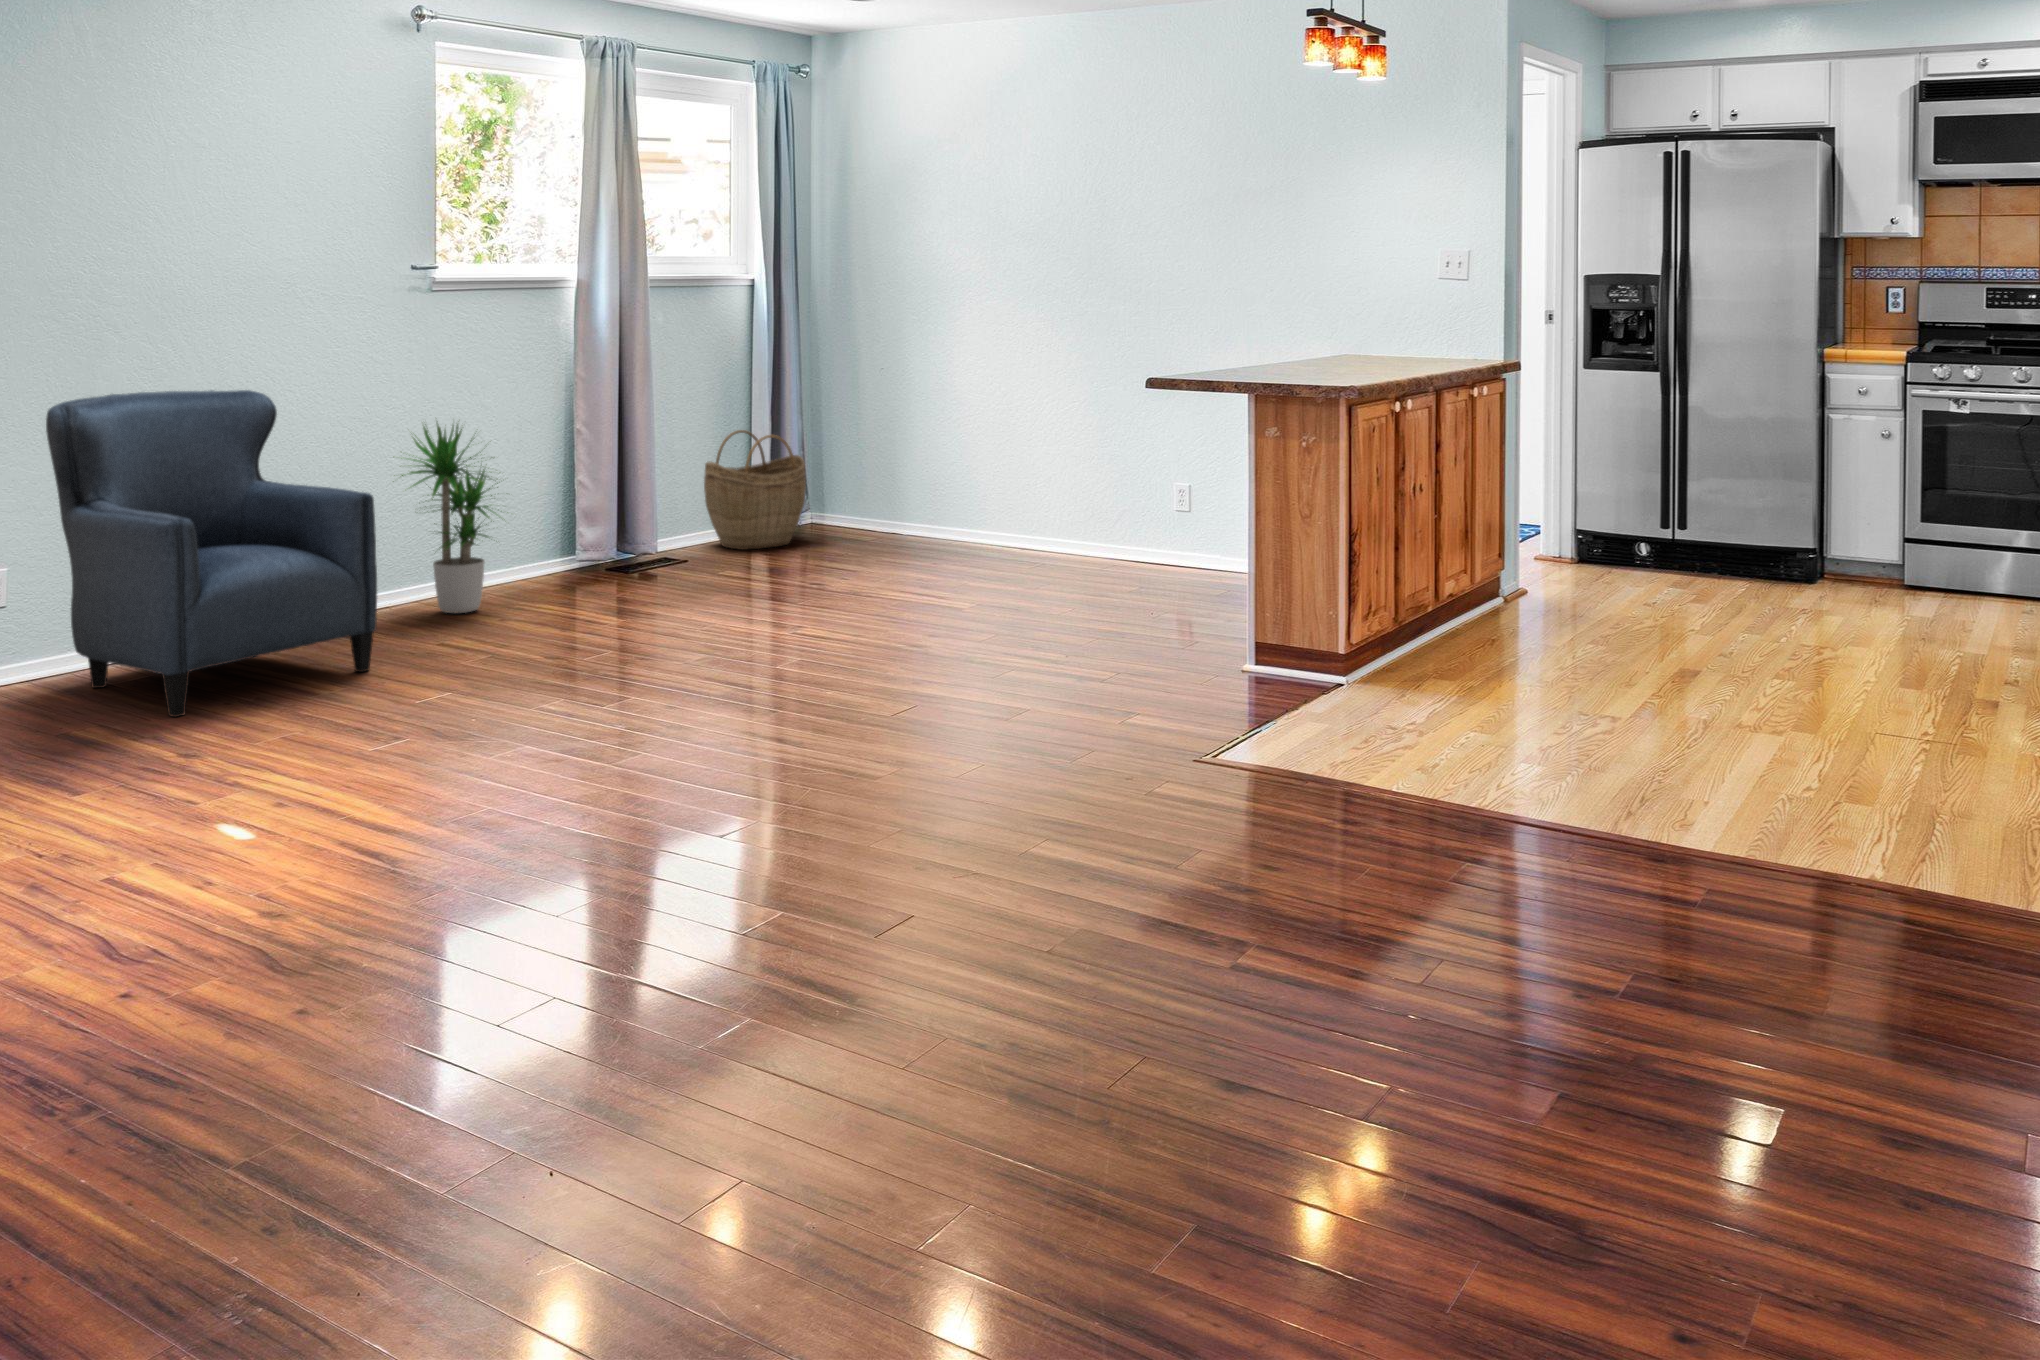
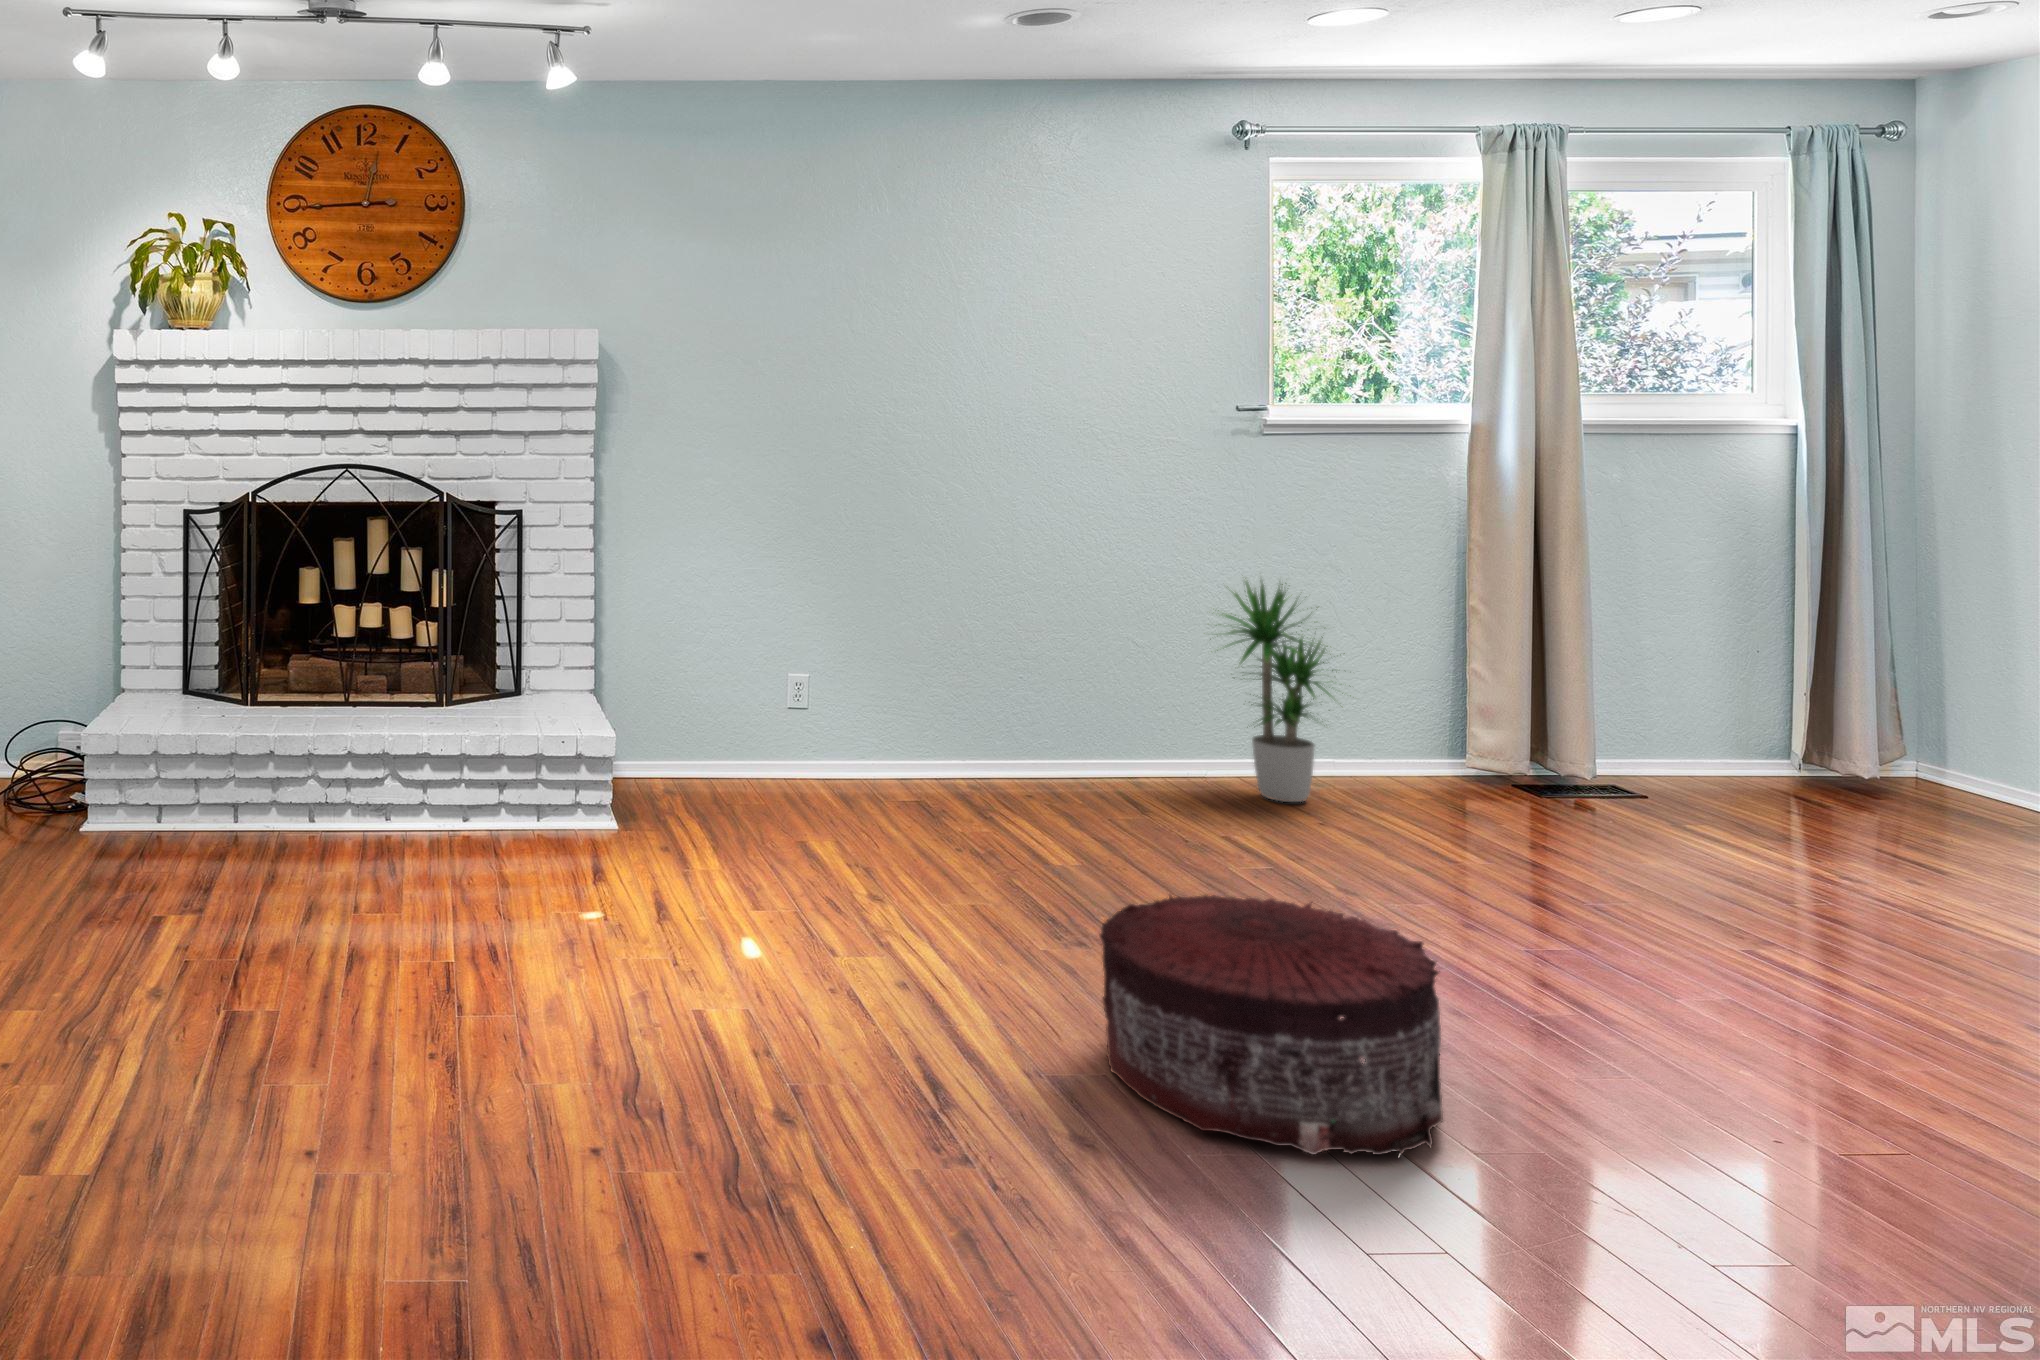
armchair: present [46,390,377,717] -> none [830,524,1128,852]
woven basket: present [704,430,806,550] -> none [1694,627,1874,798]
pouf: none [496,638,742,806] -> present [1100,895,1443,1157]

